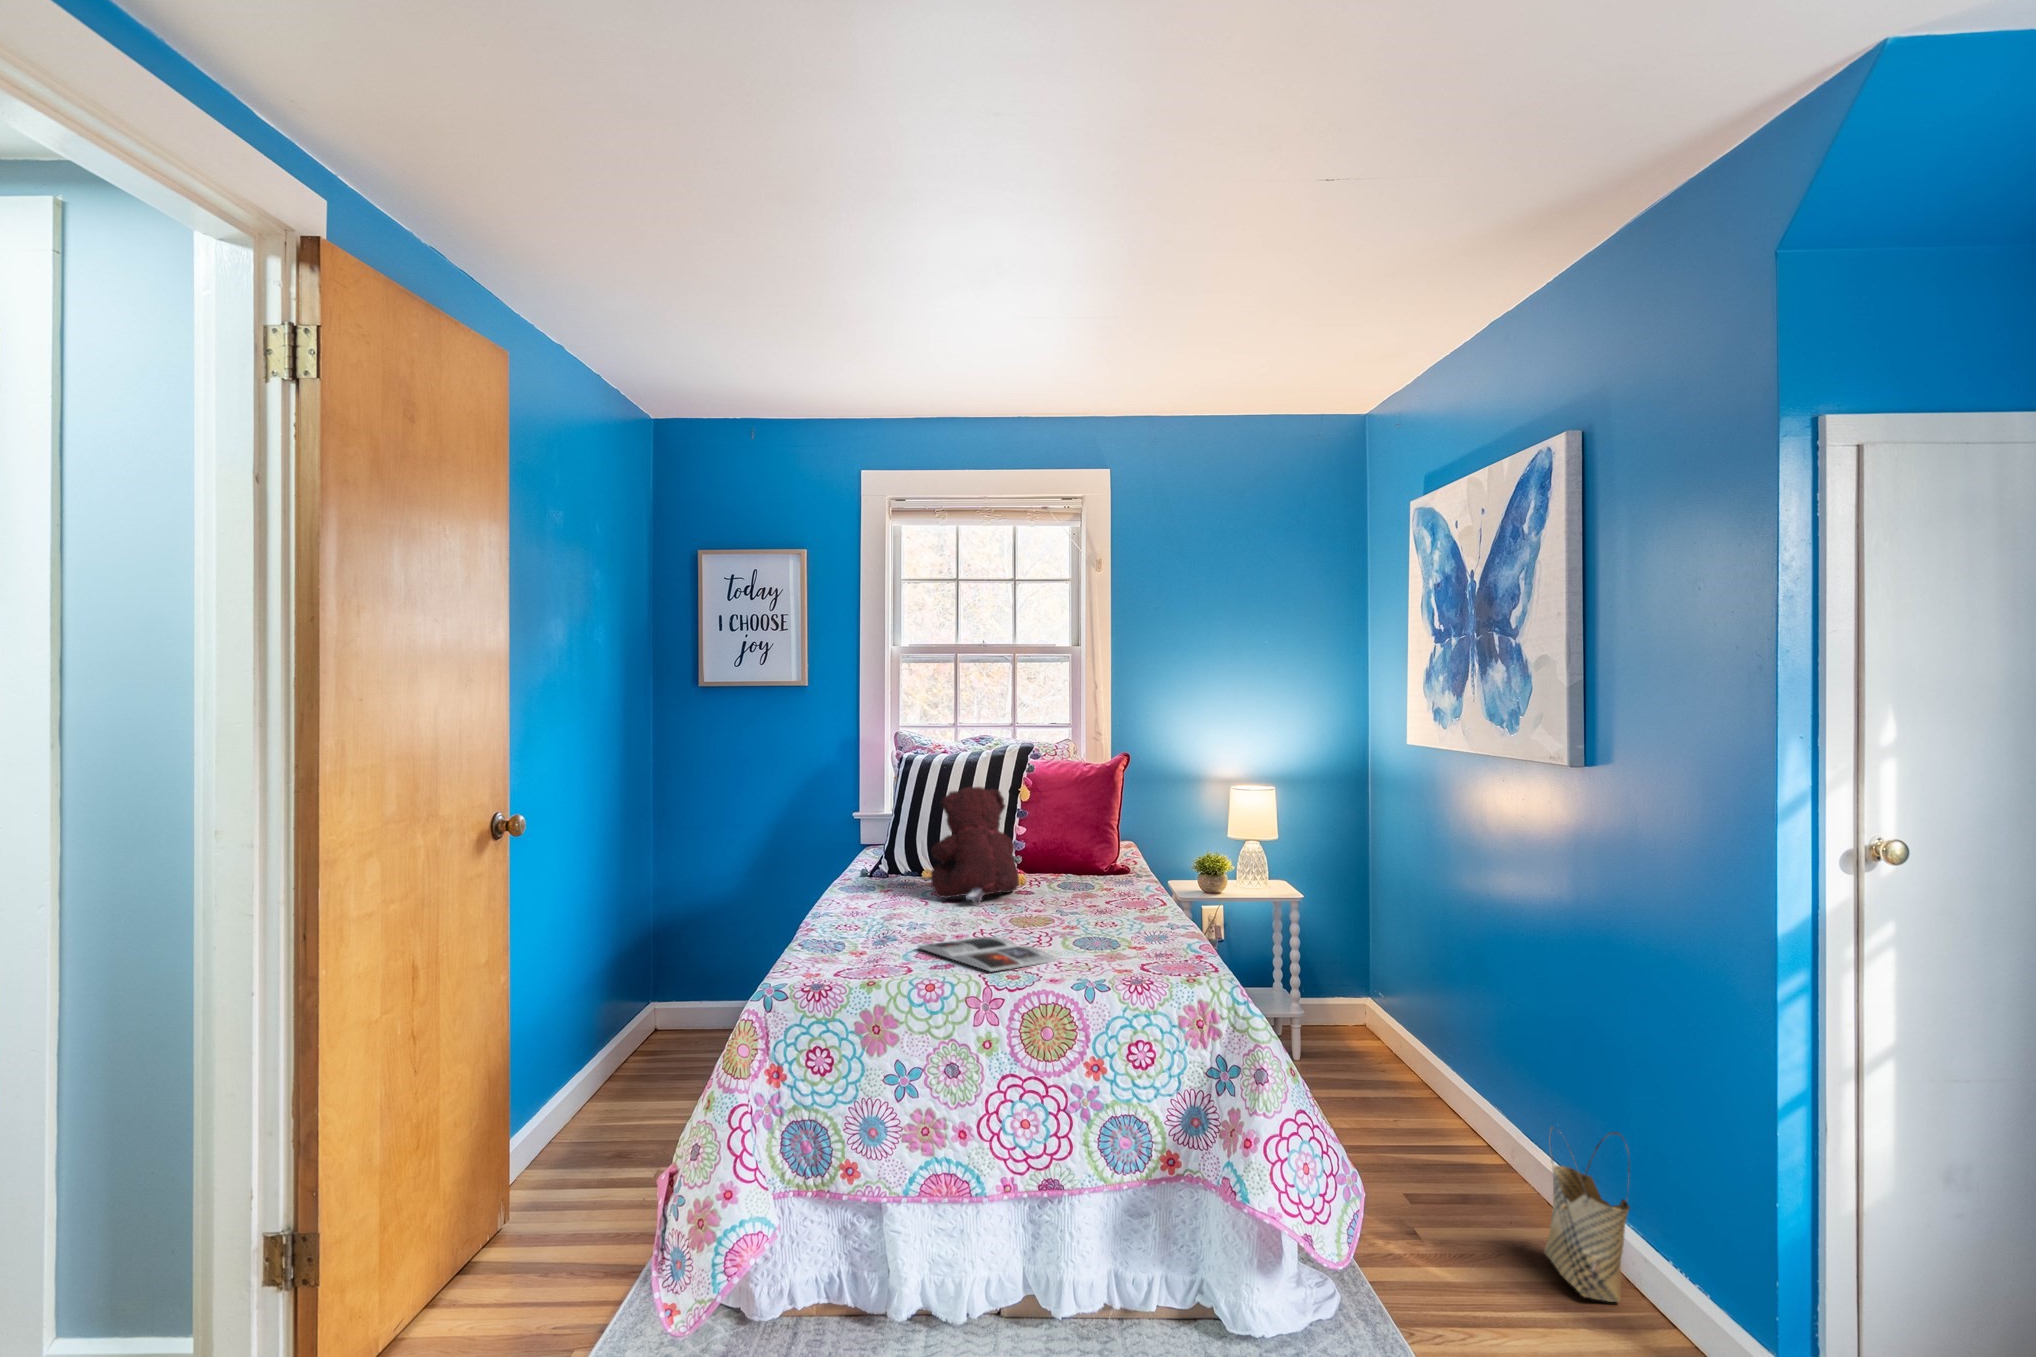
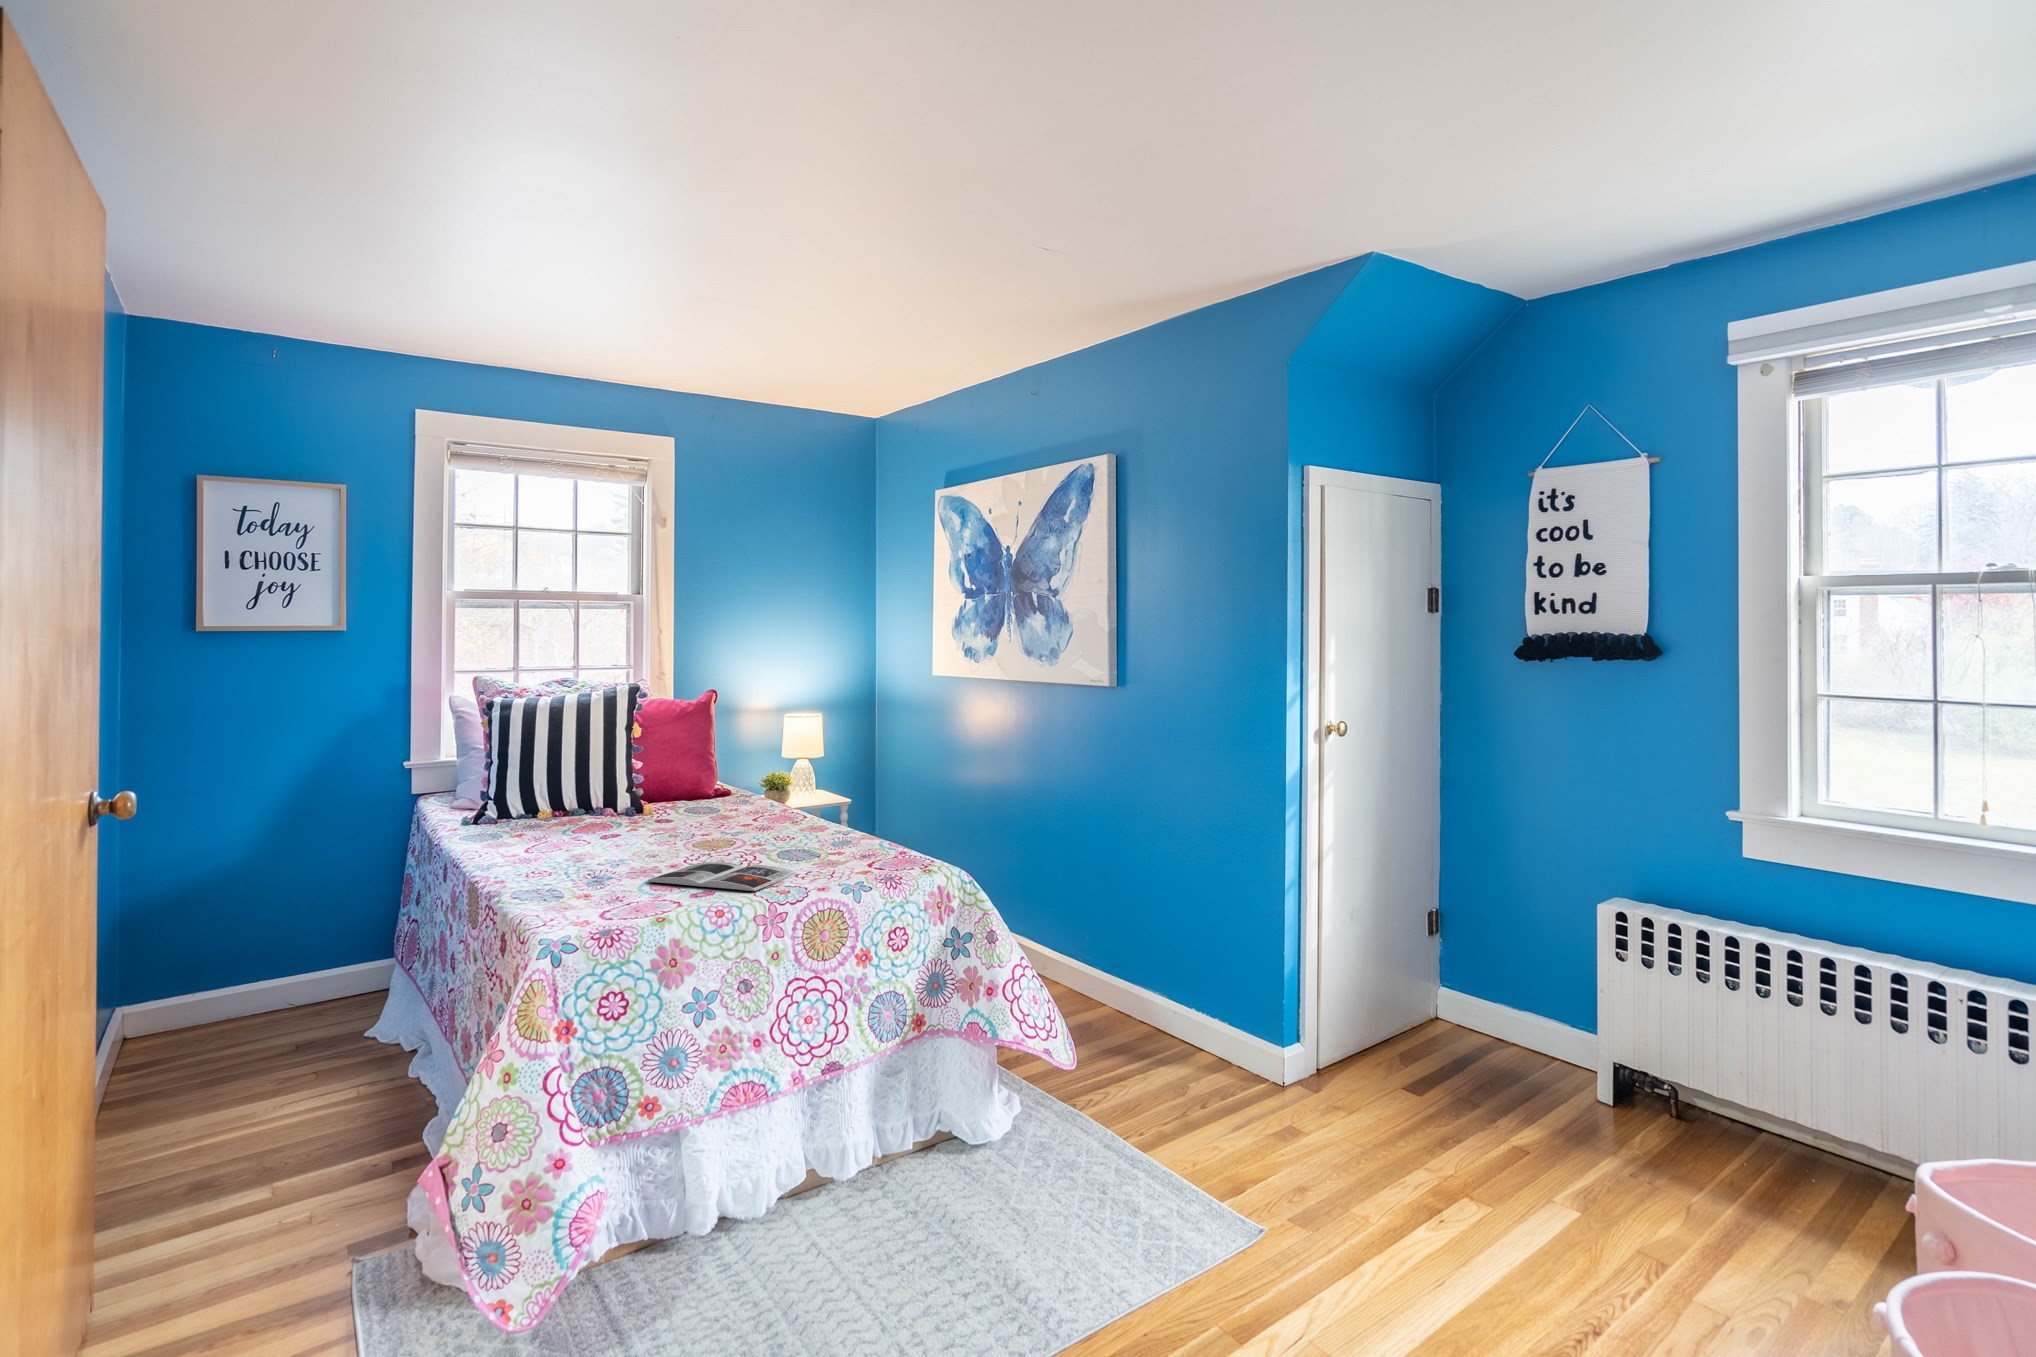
teddy bear: present [931,786,1019,905] -> none [580,725,671,838]
woven basket: present [1544,1128,1630,1302] -> none [1123,937,1191,1053]

